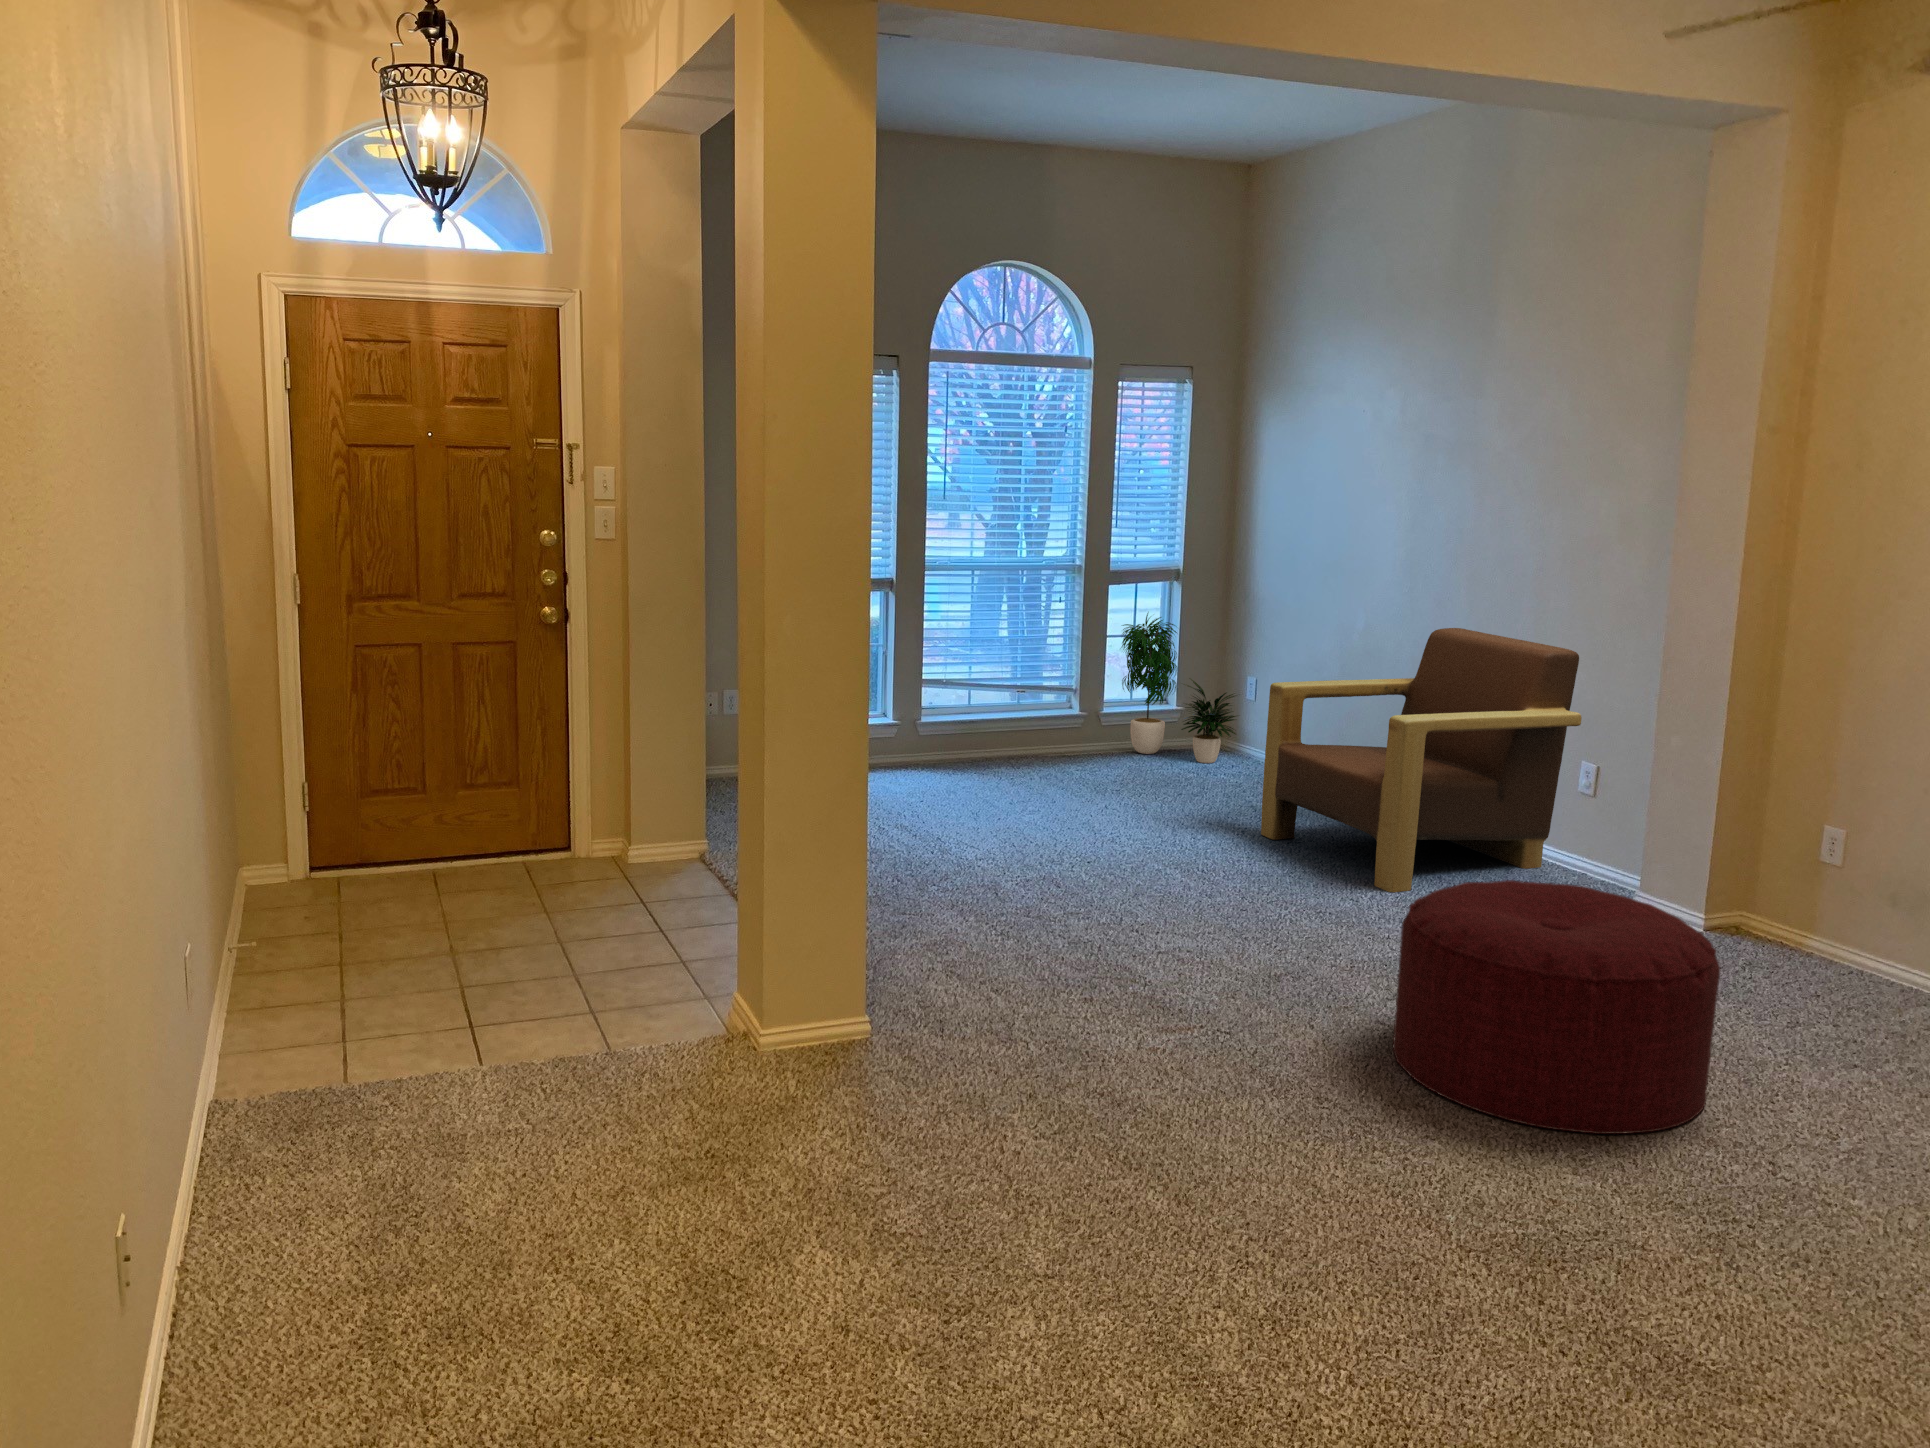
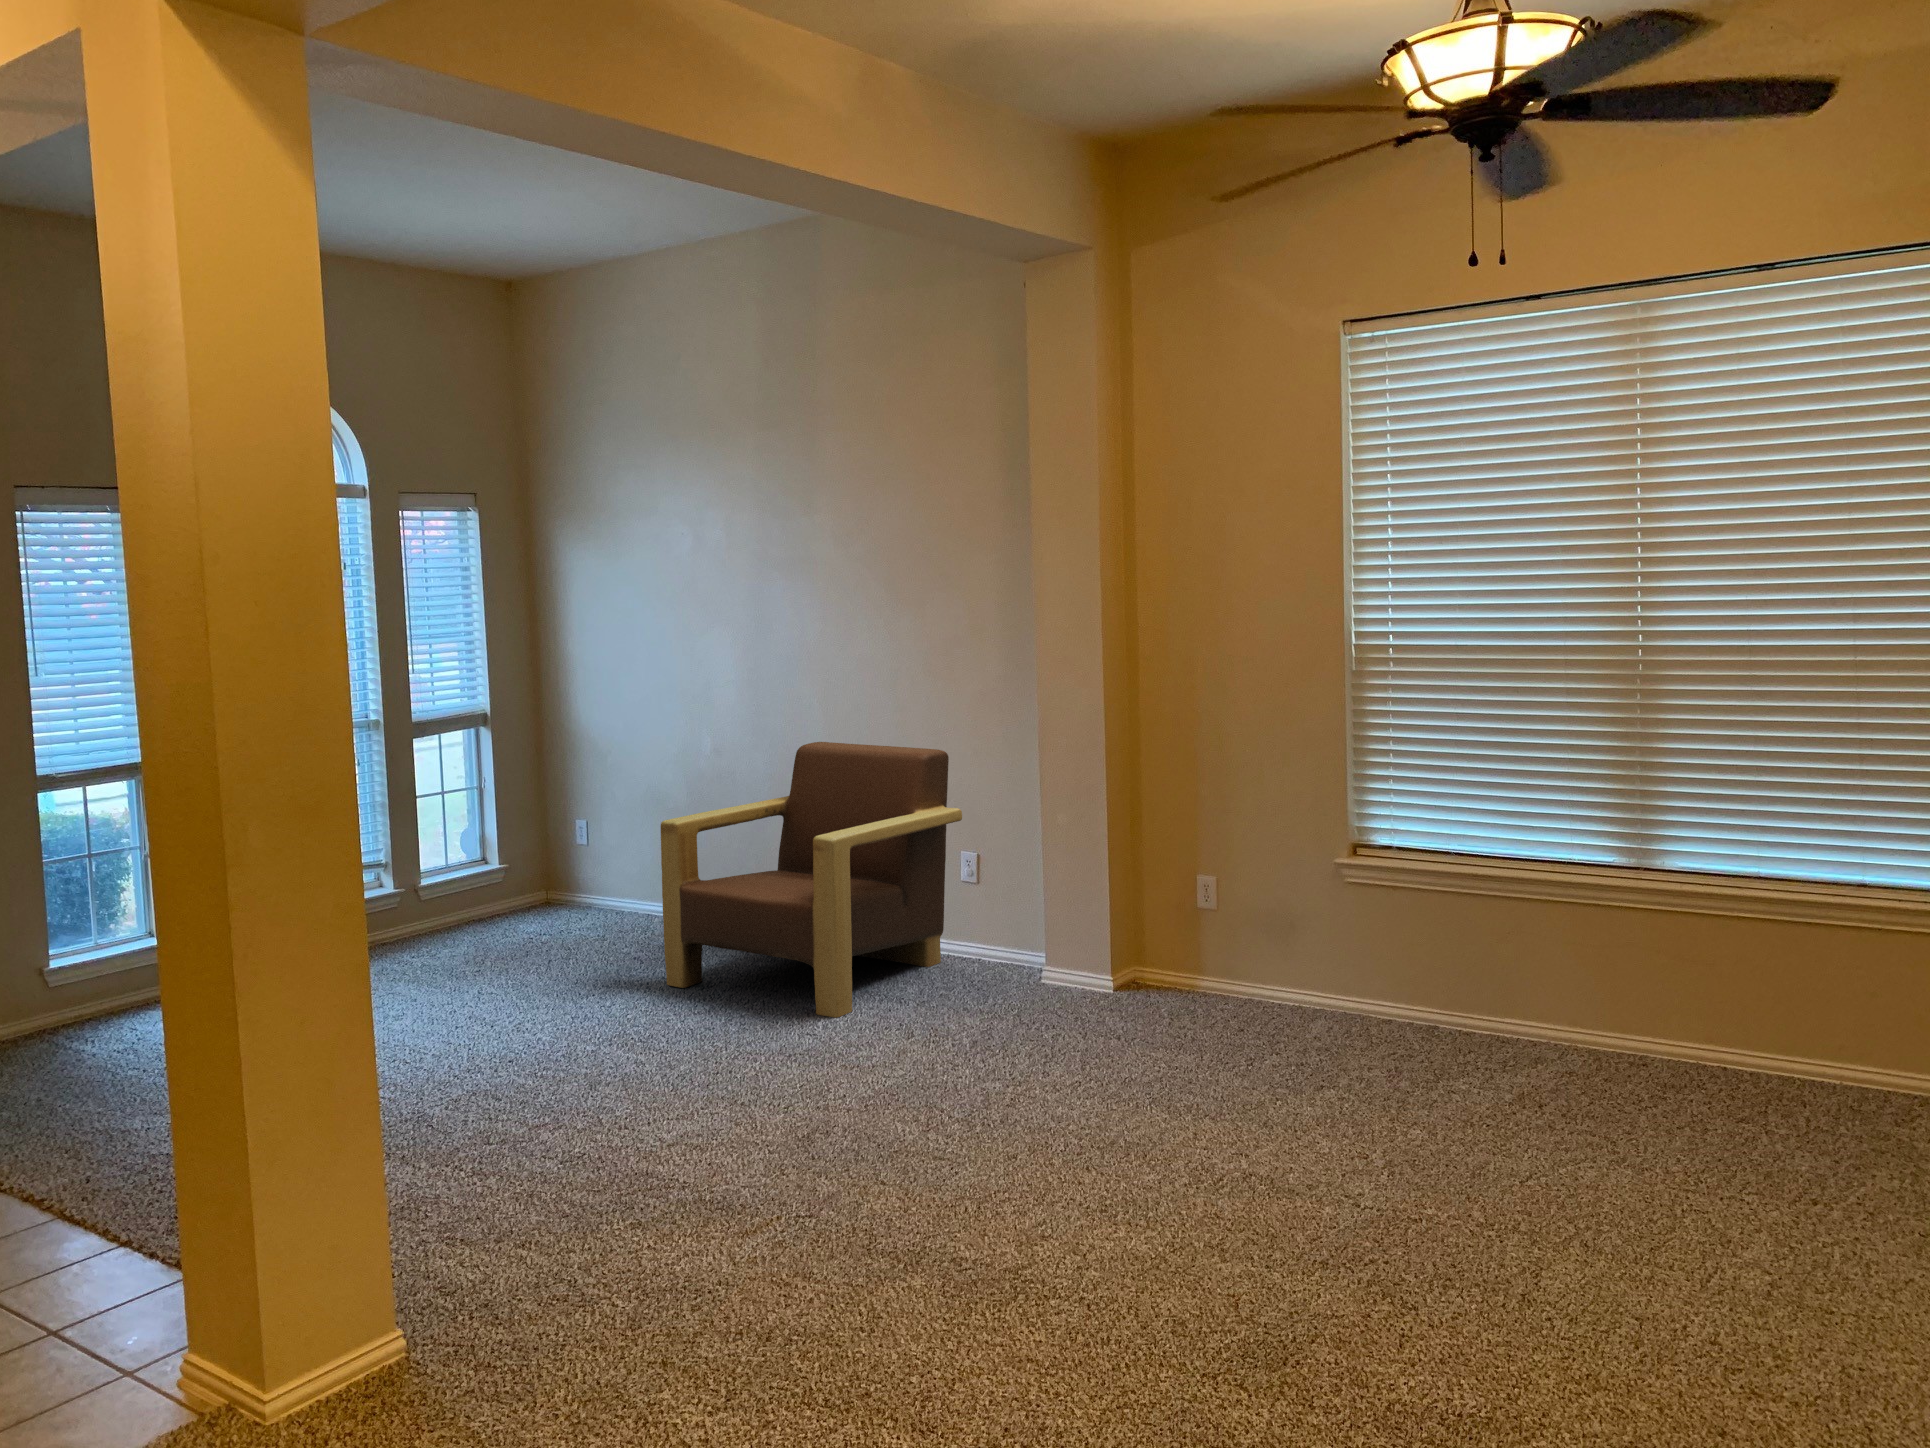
potted plant: present [1121,613,1237,763] -> none [433,762,580,922]
ottoman: present [1393,880,1721,1134] -> none [964,972,1257,1223]

